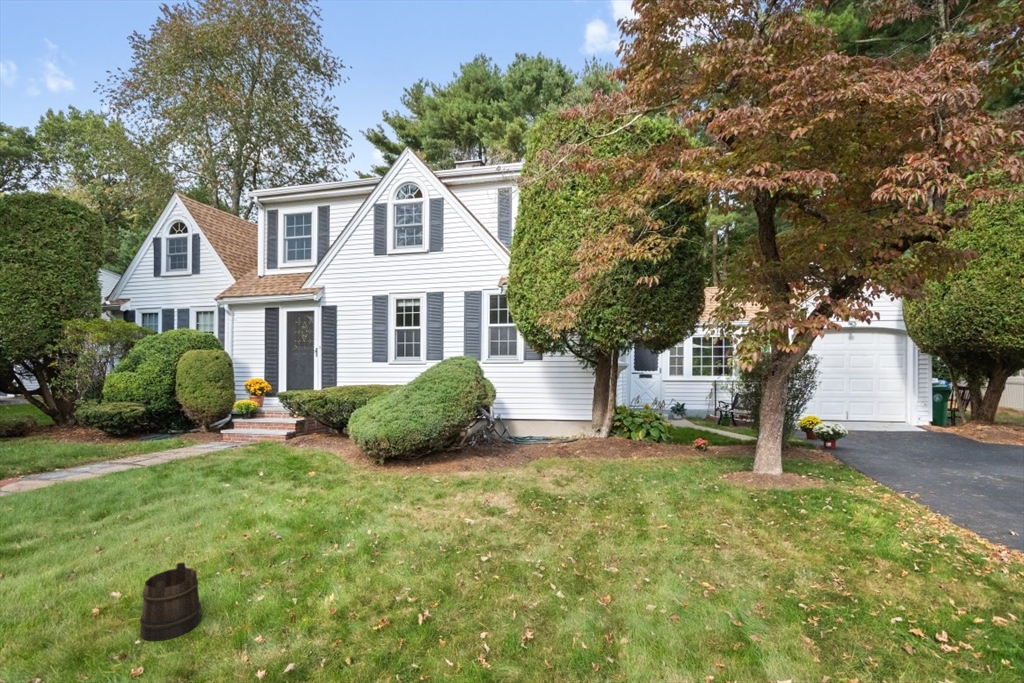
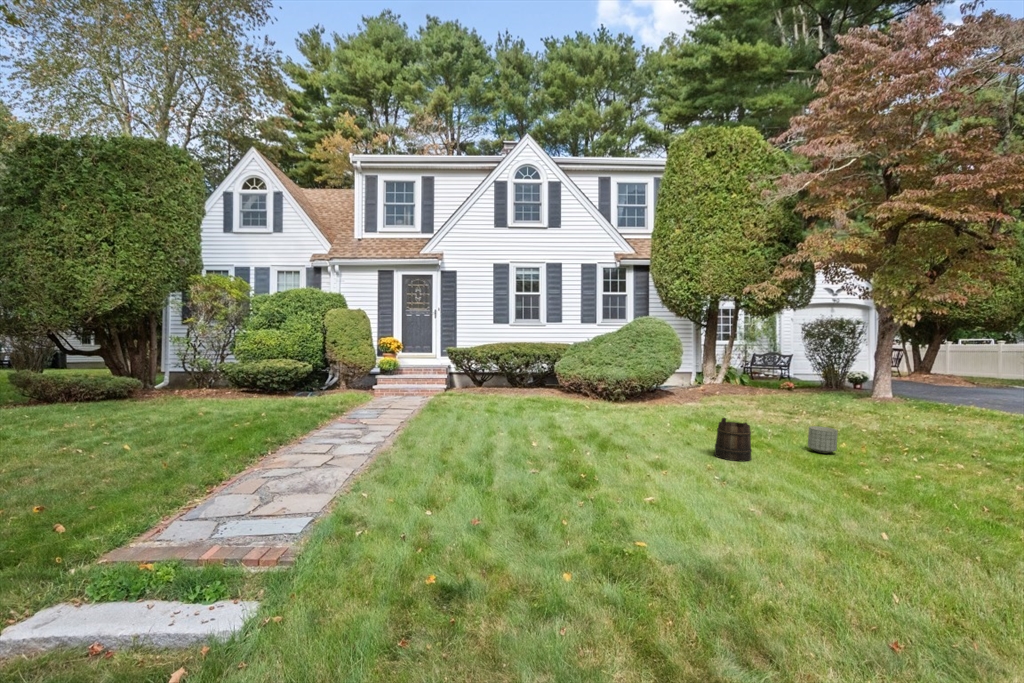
planter: none [329,573,369,623] -> present [808,426,838,453]

